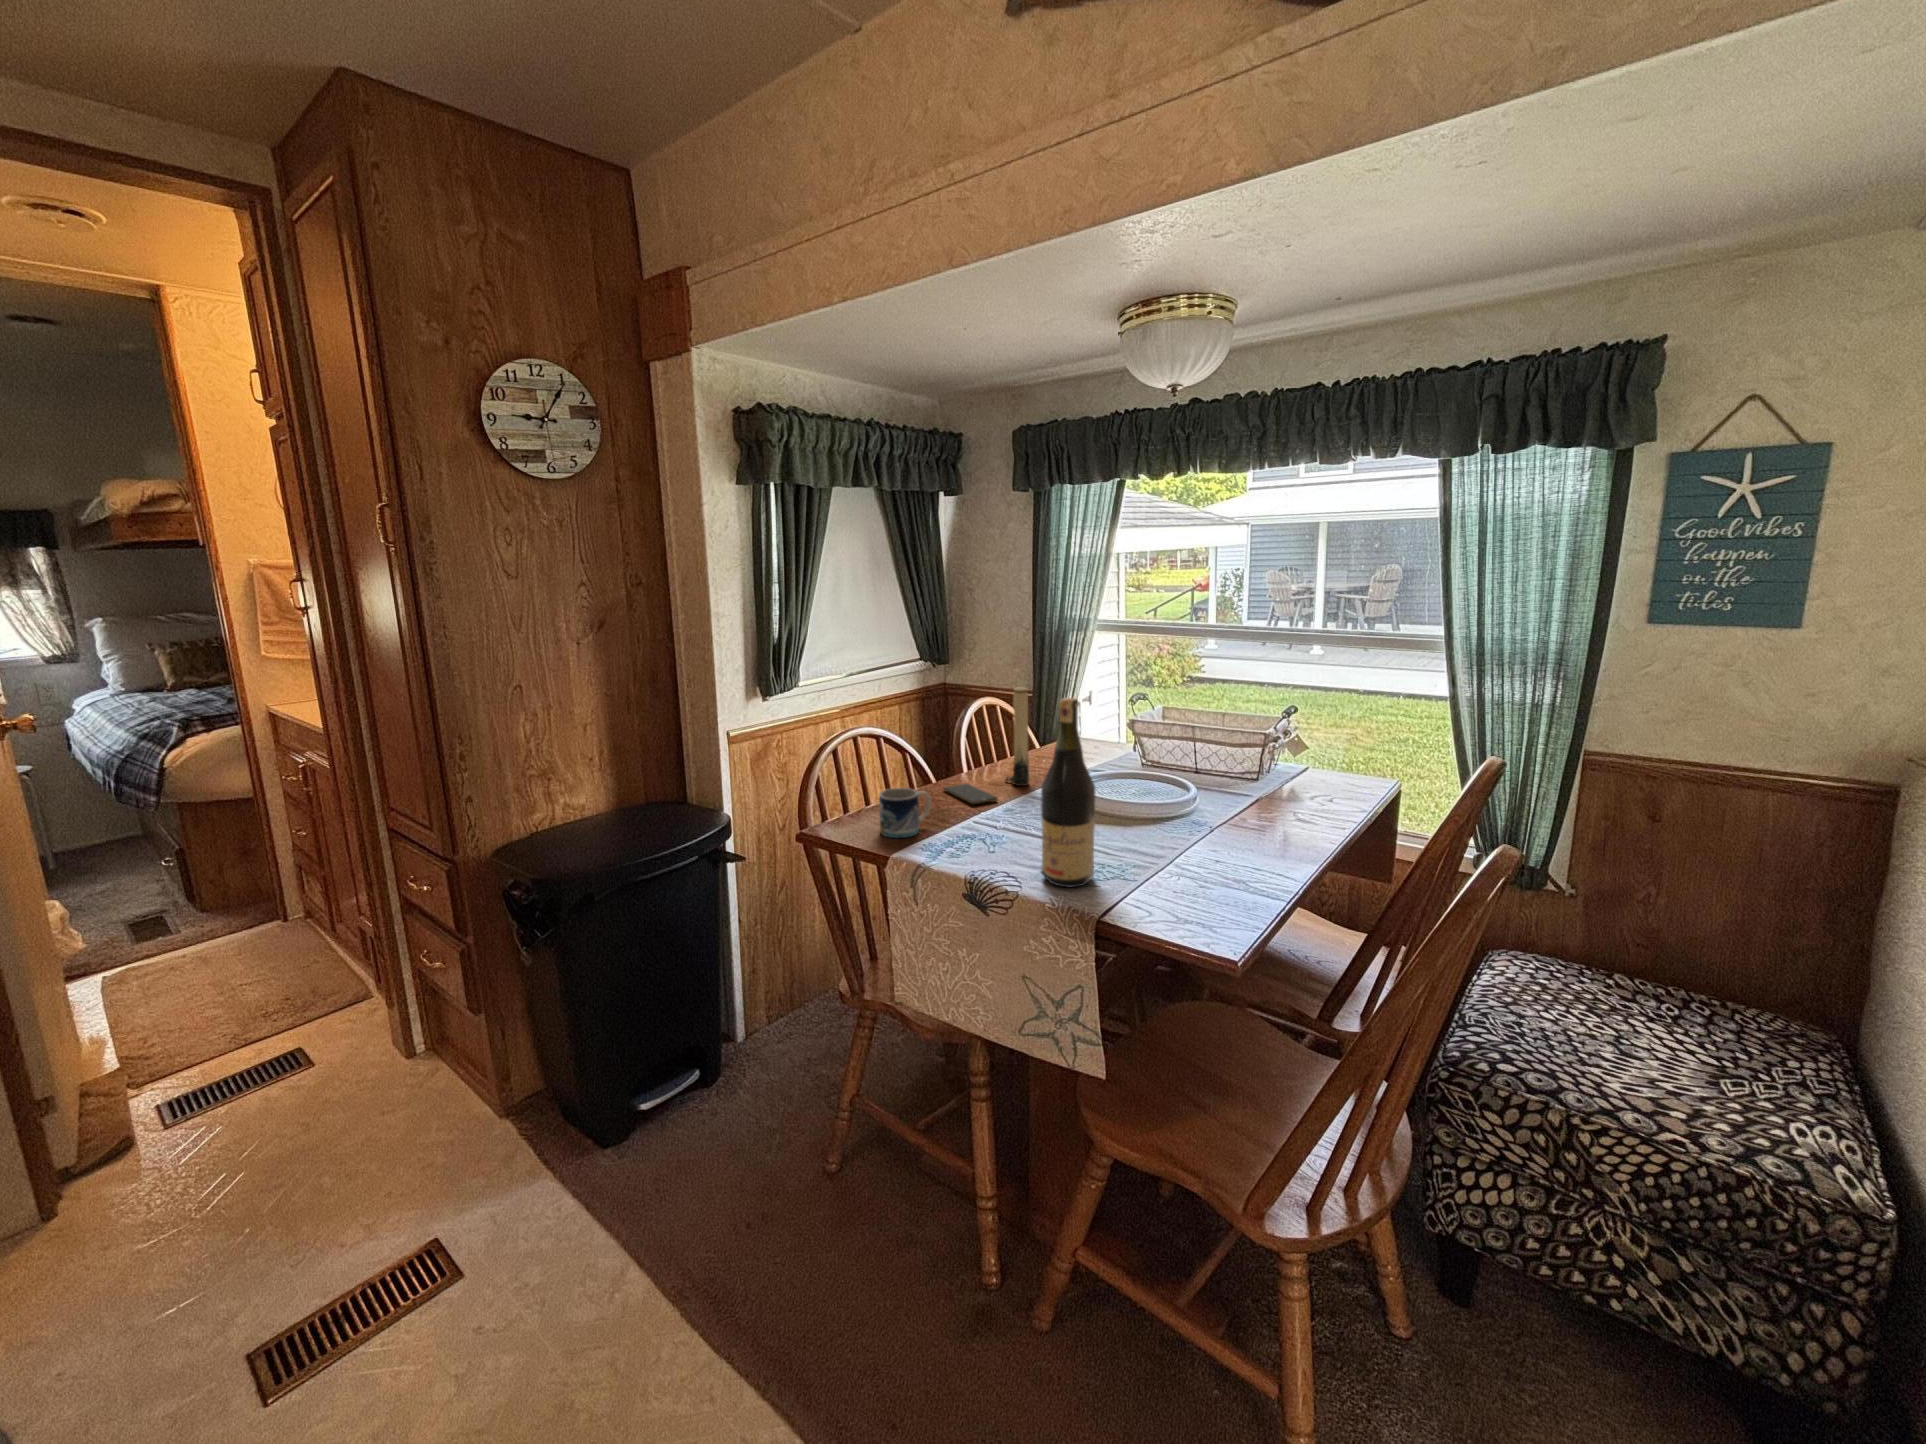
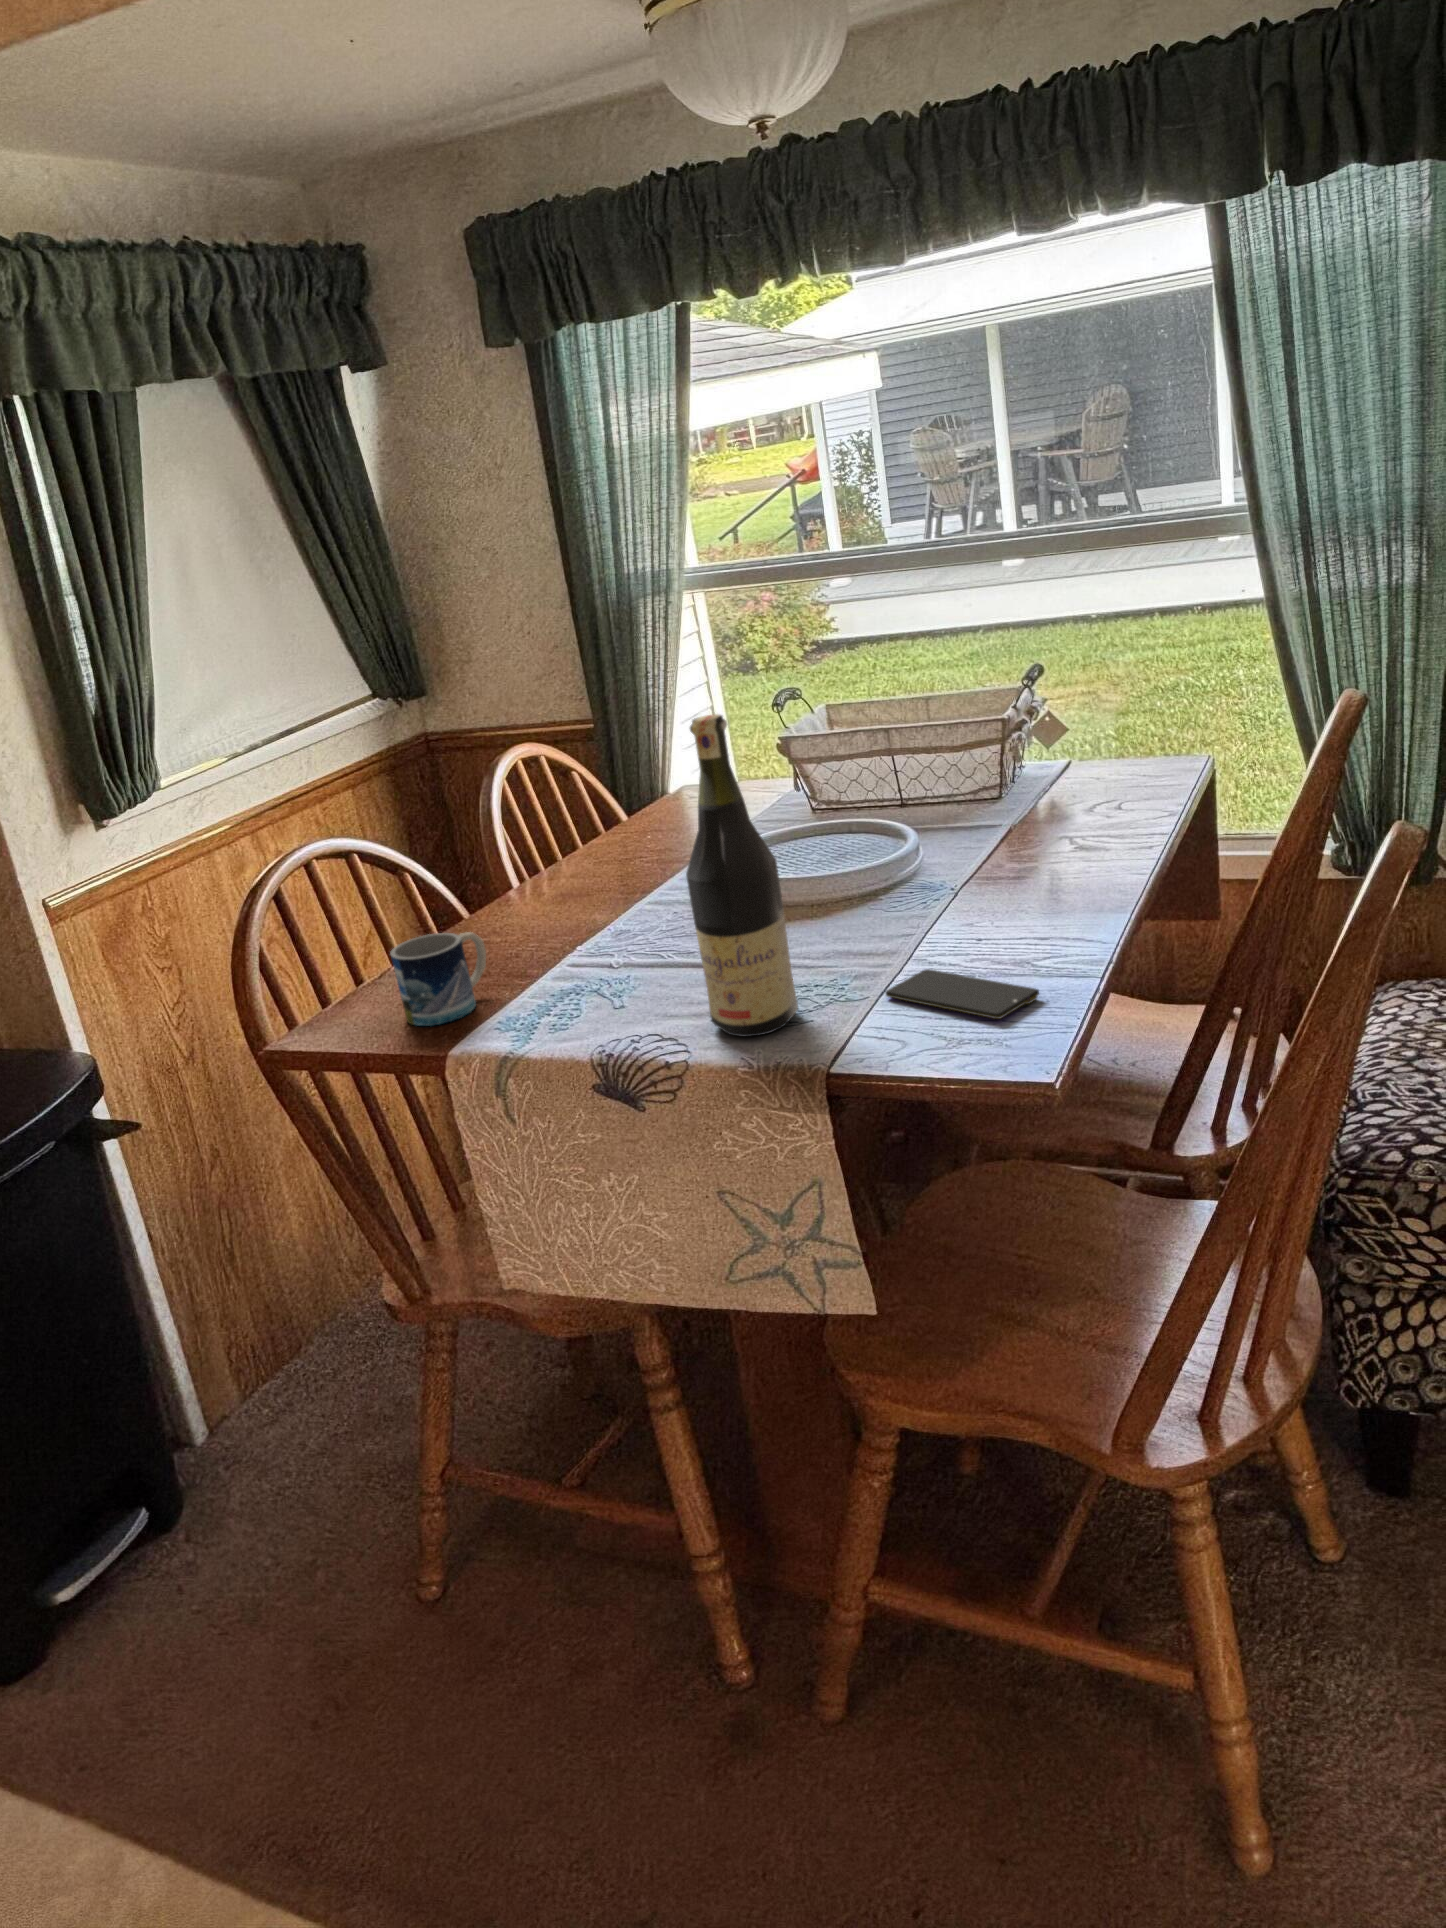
candle: present [1005,687,1030,786] -> none [580,715,637,891]
smartphone: present [943,784,997,804] -> present [885,969,1039,1019]

